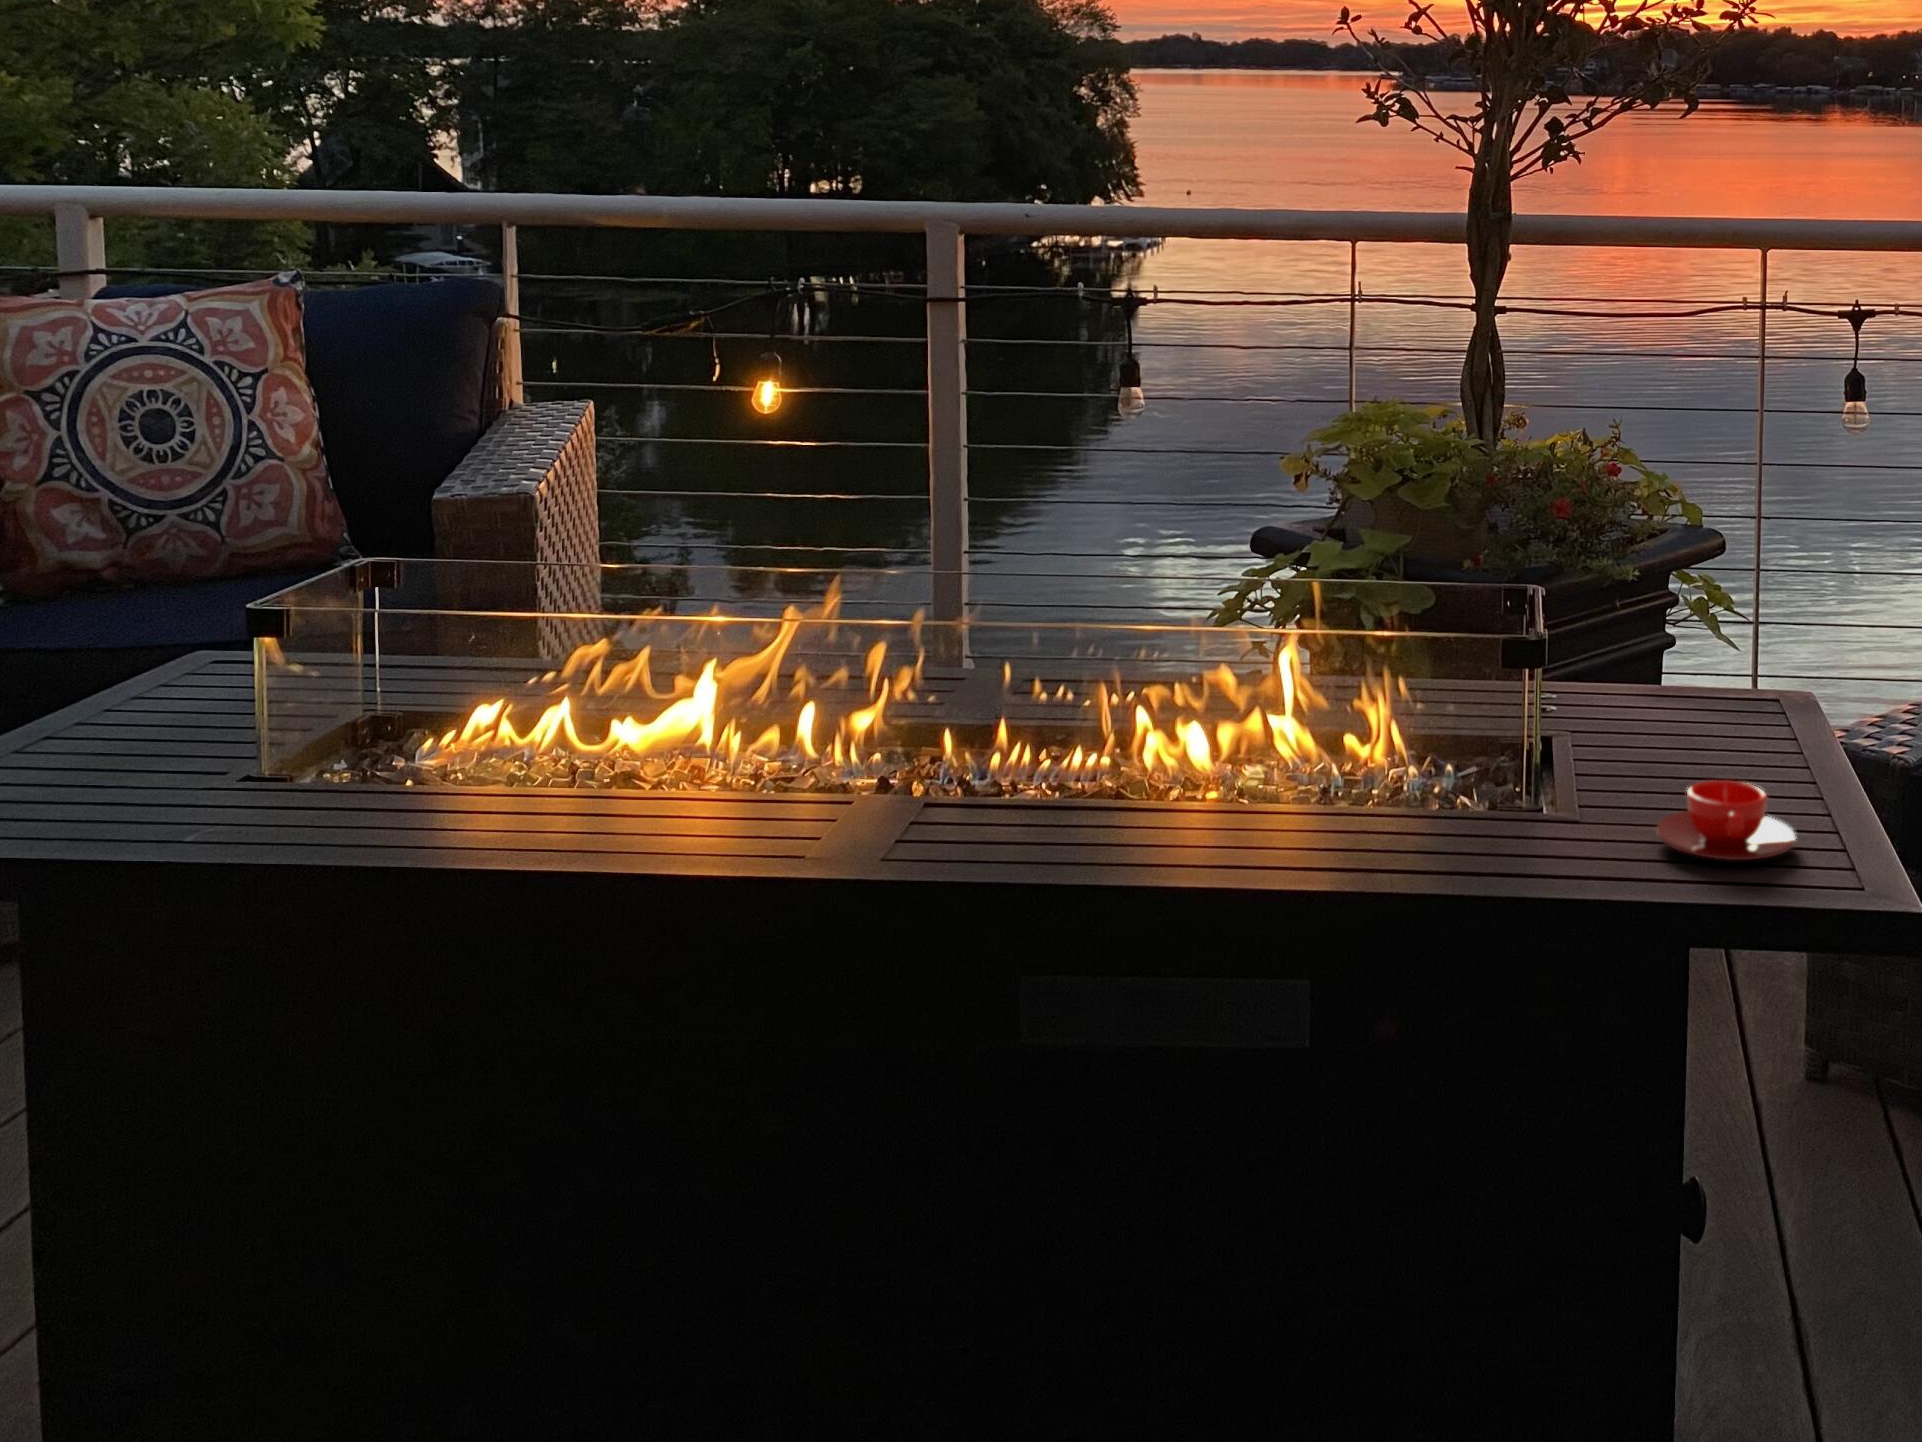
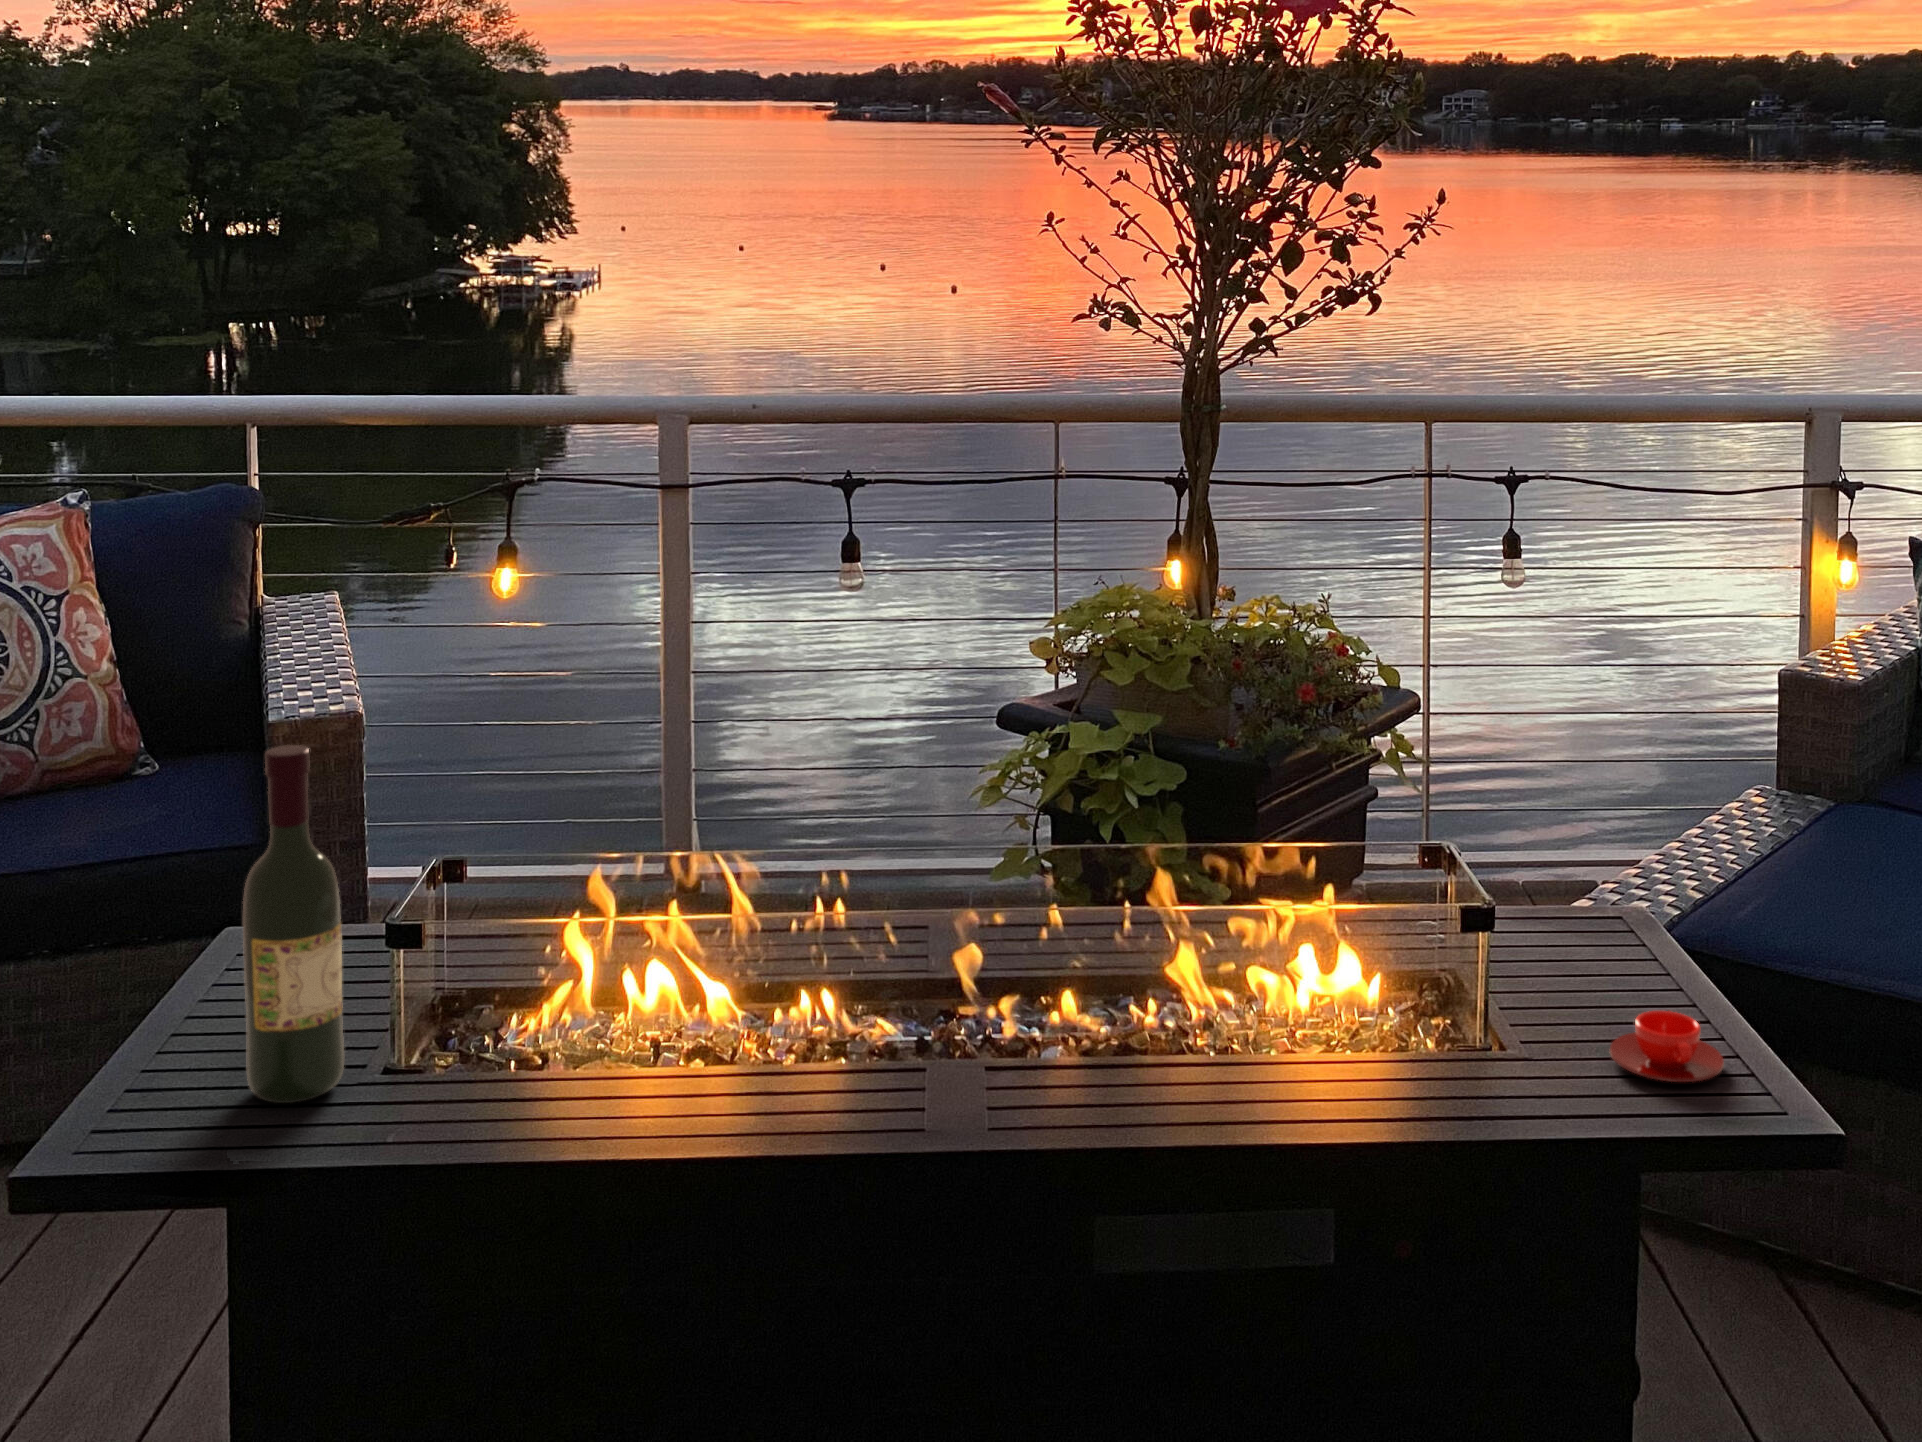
wine bottle: none [46,392,176,800] -> present [243,745,344,1103]

